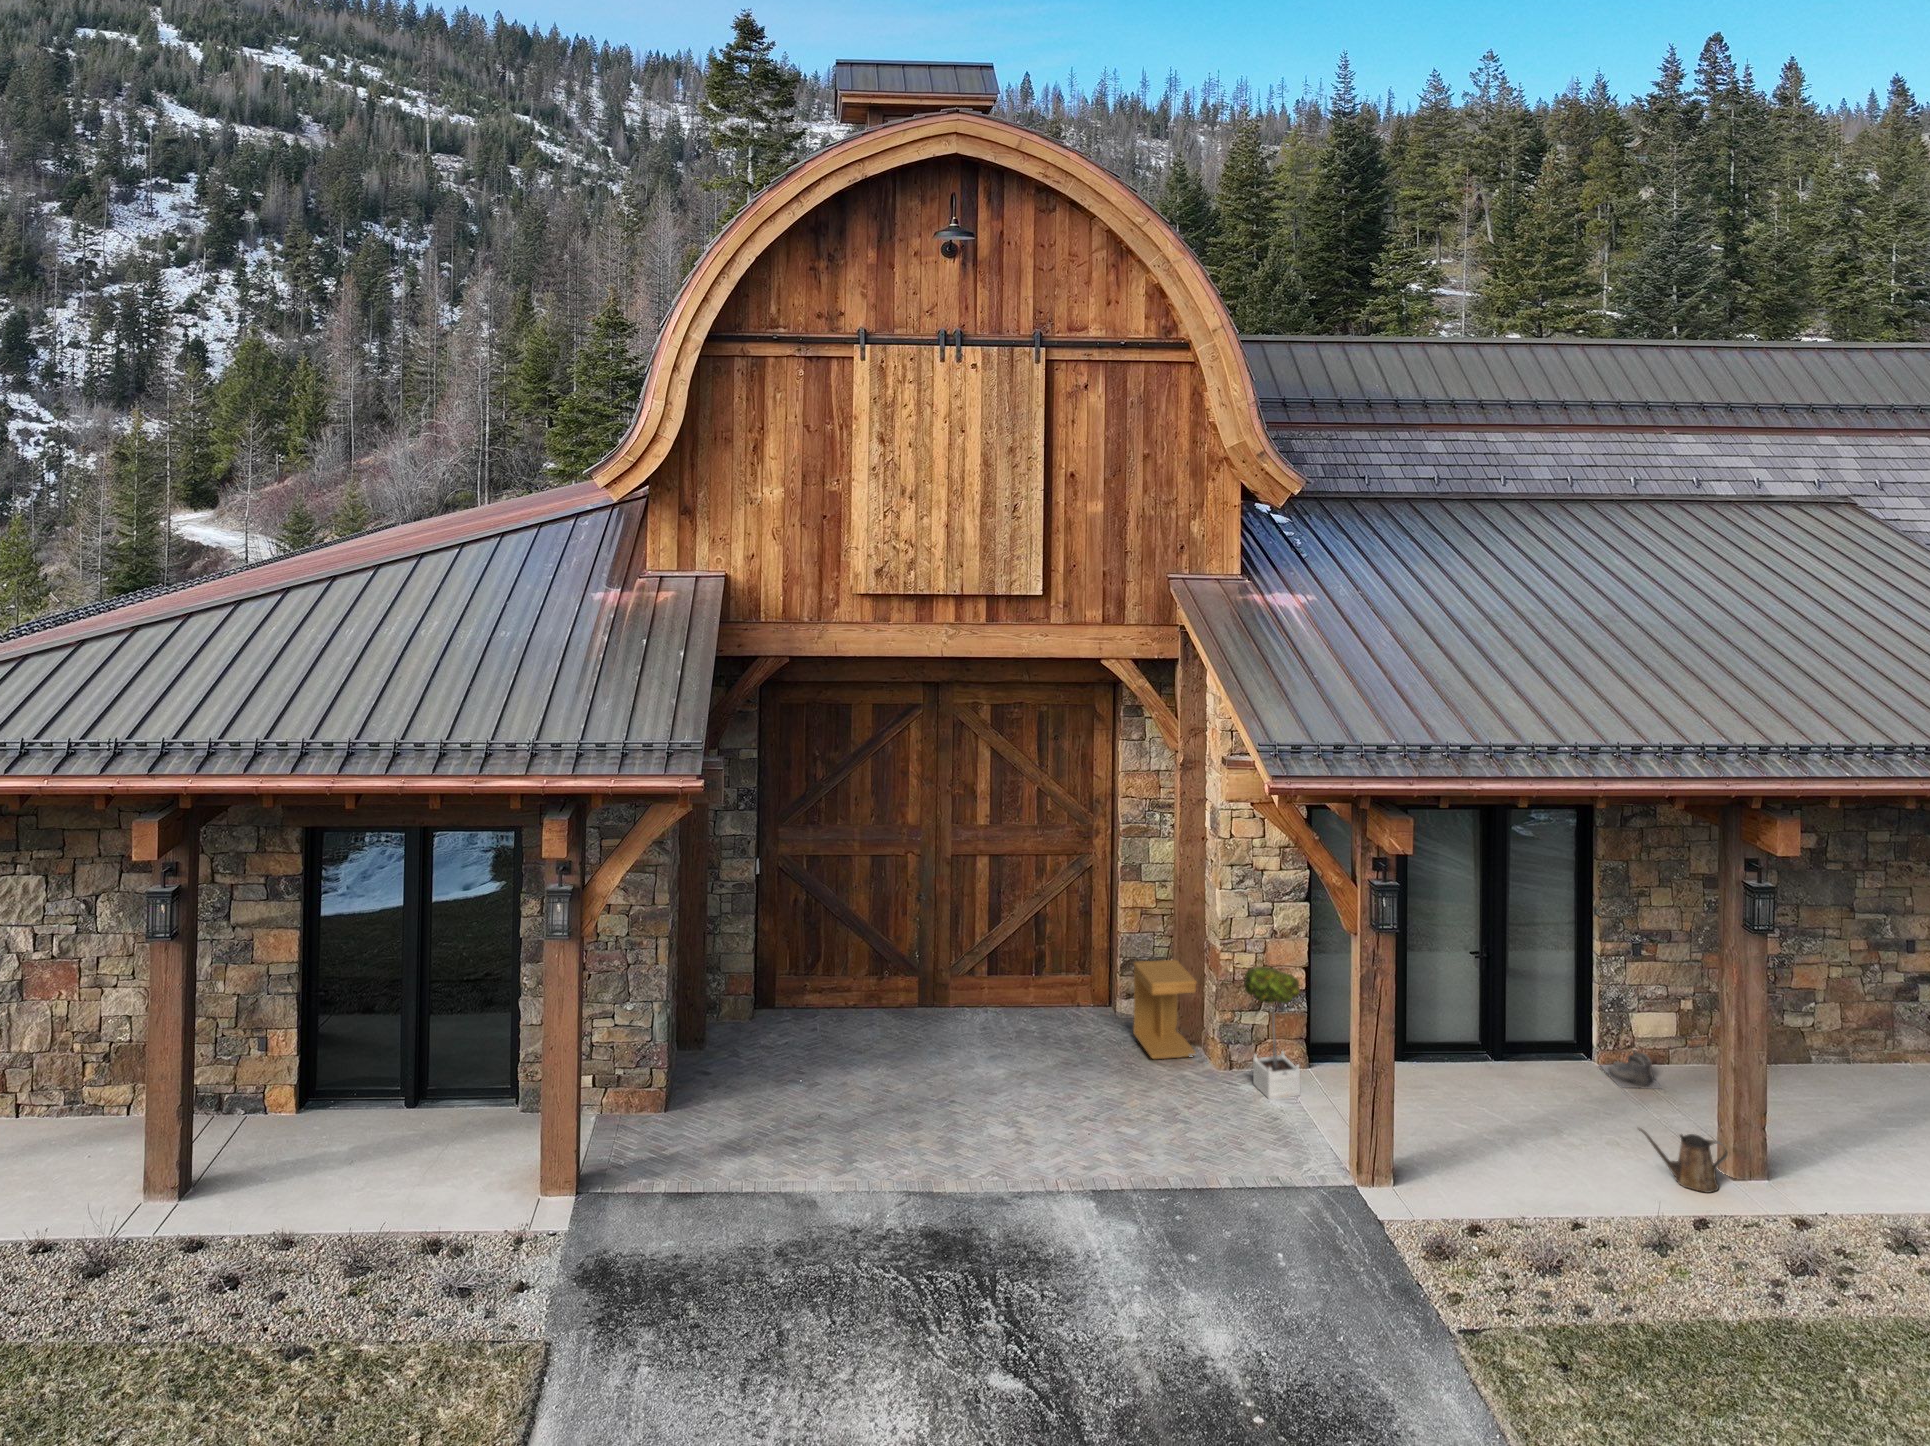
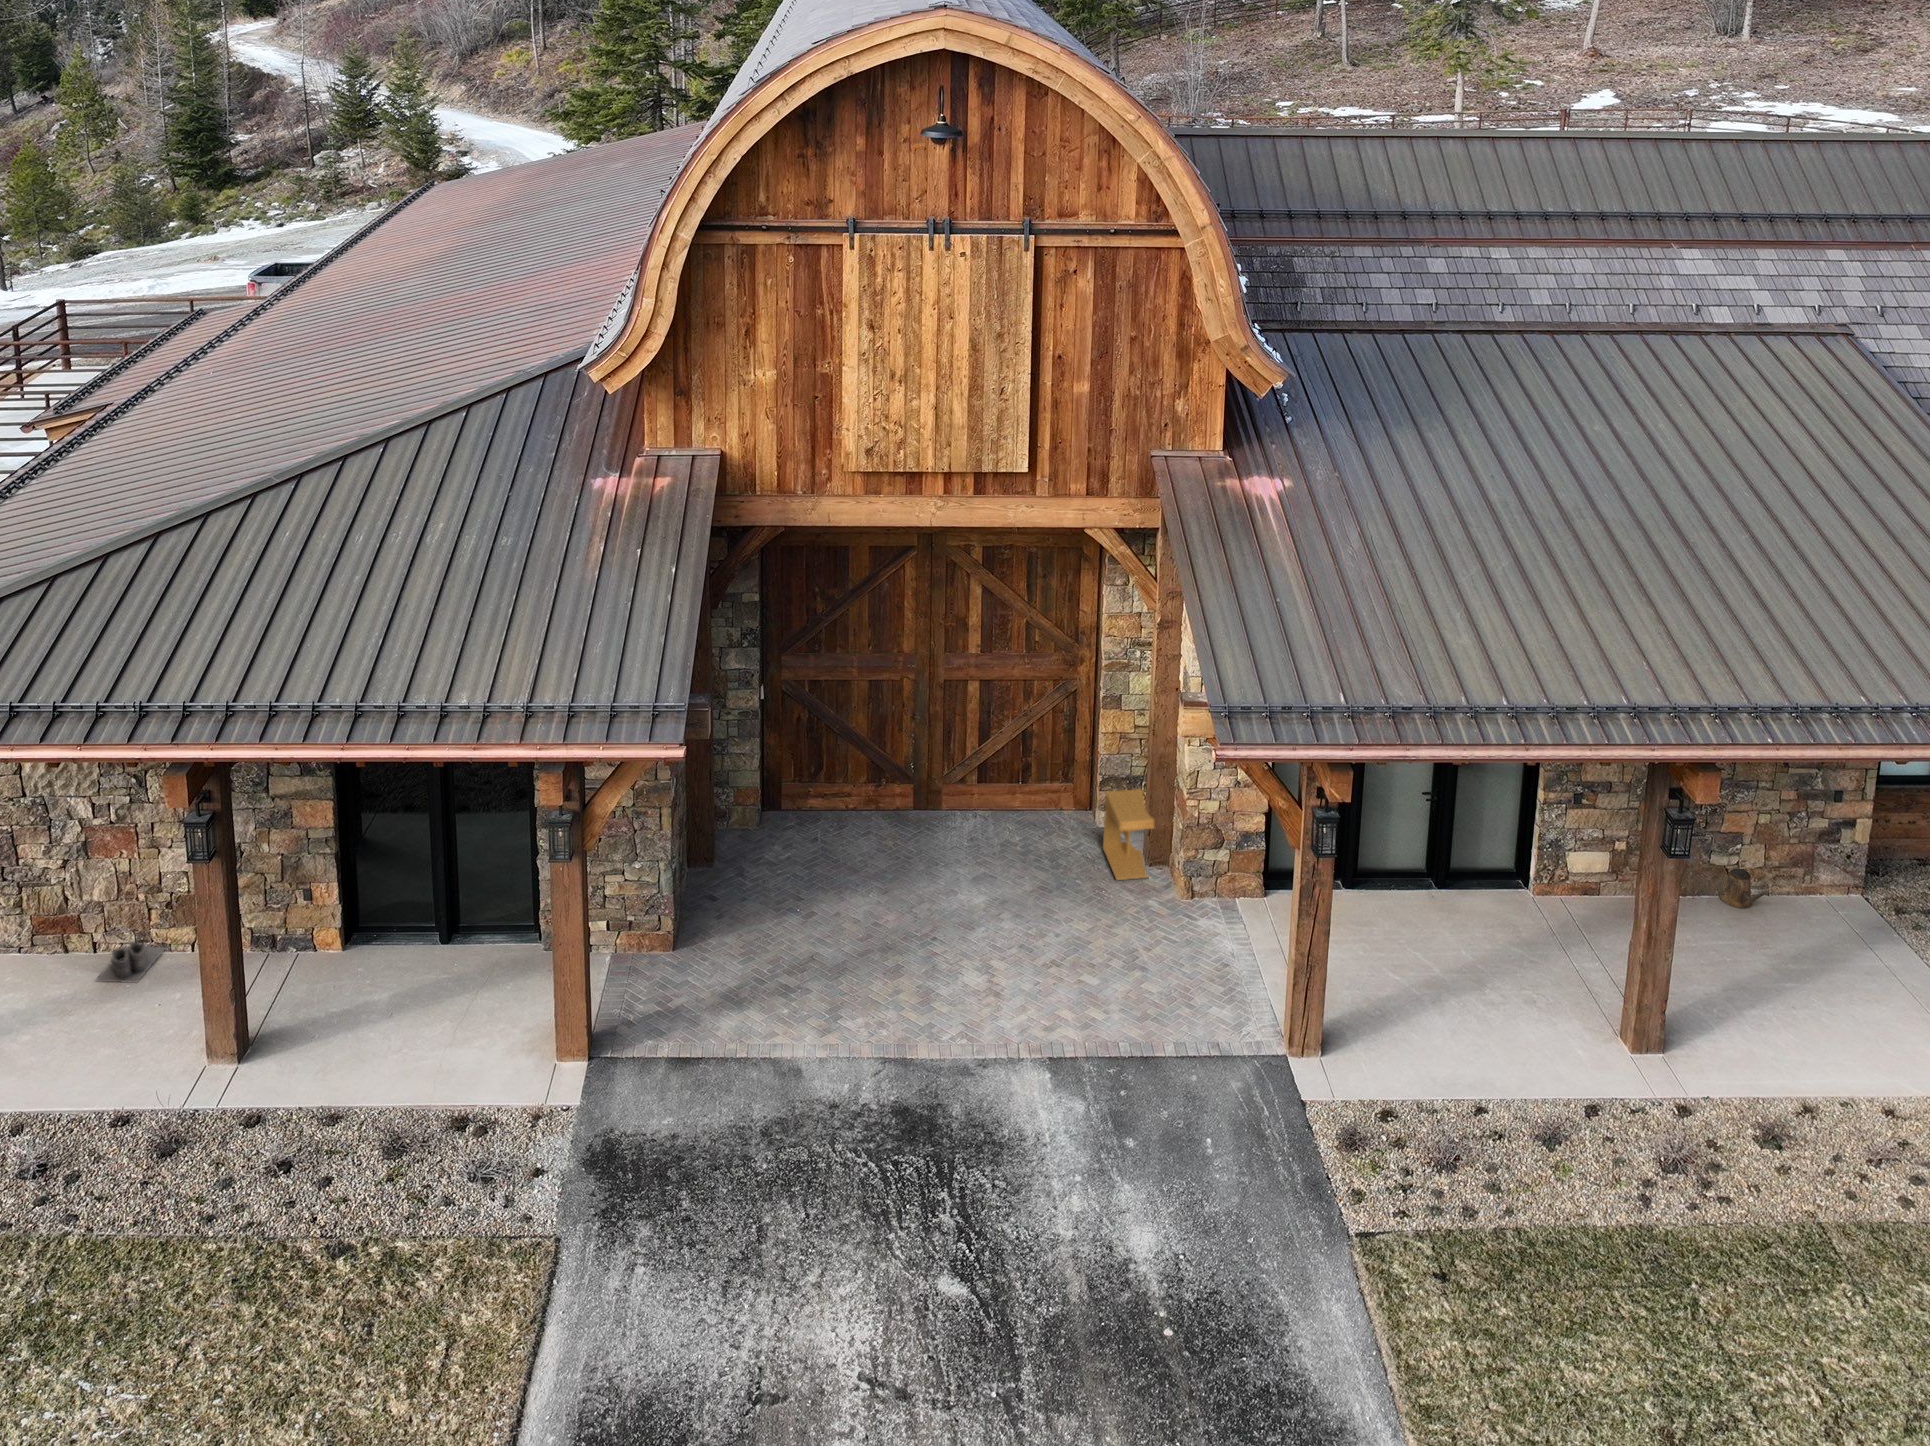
potted tree: present [1244,967,1300,1099] -> none [1203,824,1254,933]
boots: present [1601,1051,1662,1089] -> present [96,941,165,983]
watering can: present [1638,1128,1728,1193] -> present [1718,869,1770,908]

